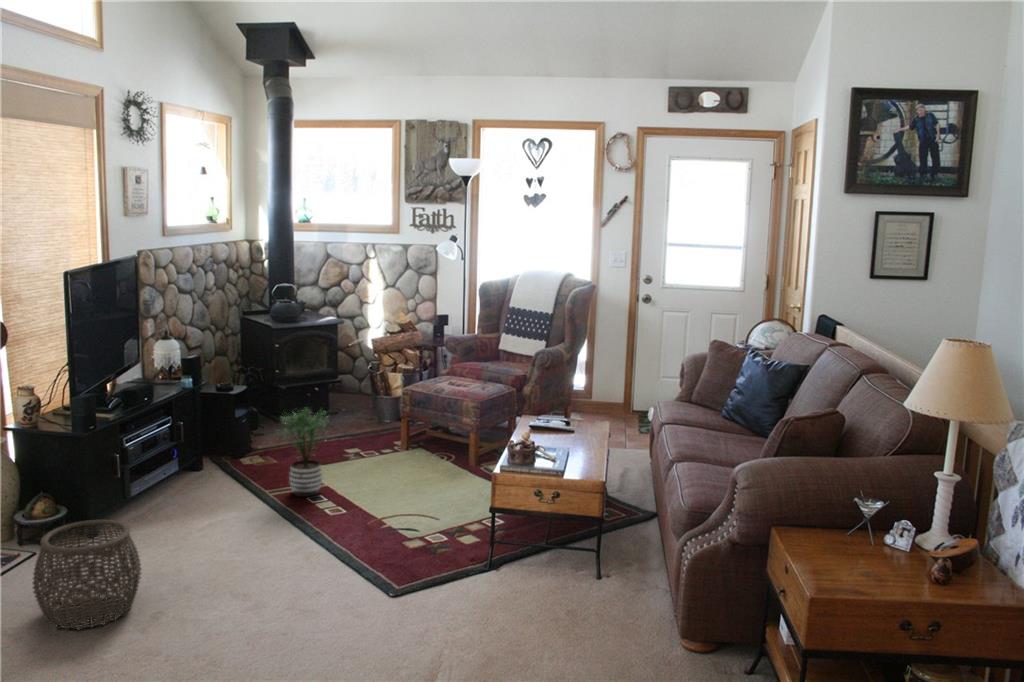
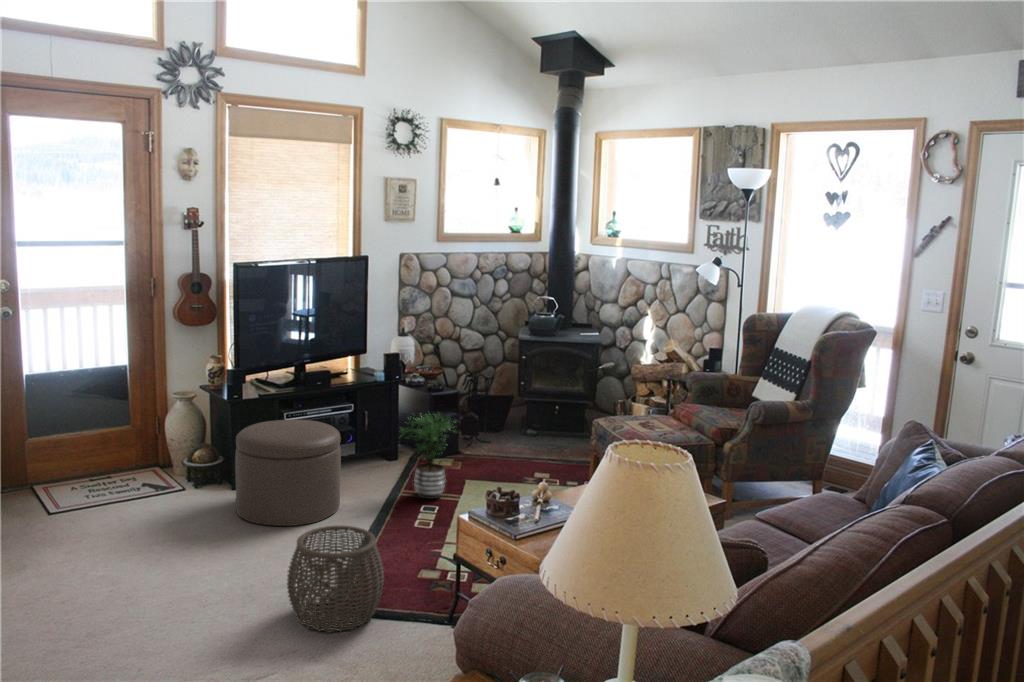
ottoman: none [130,441,255,565] -> present [235,420,341,526]
woven basket: present [33,520,141,630] -> present [287,526,384,632]

